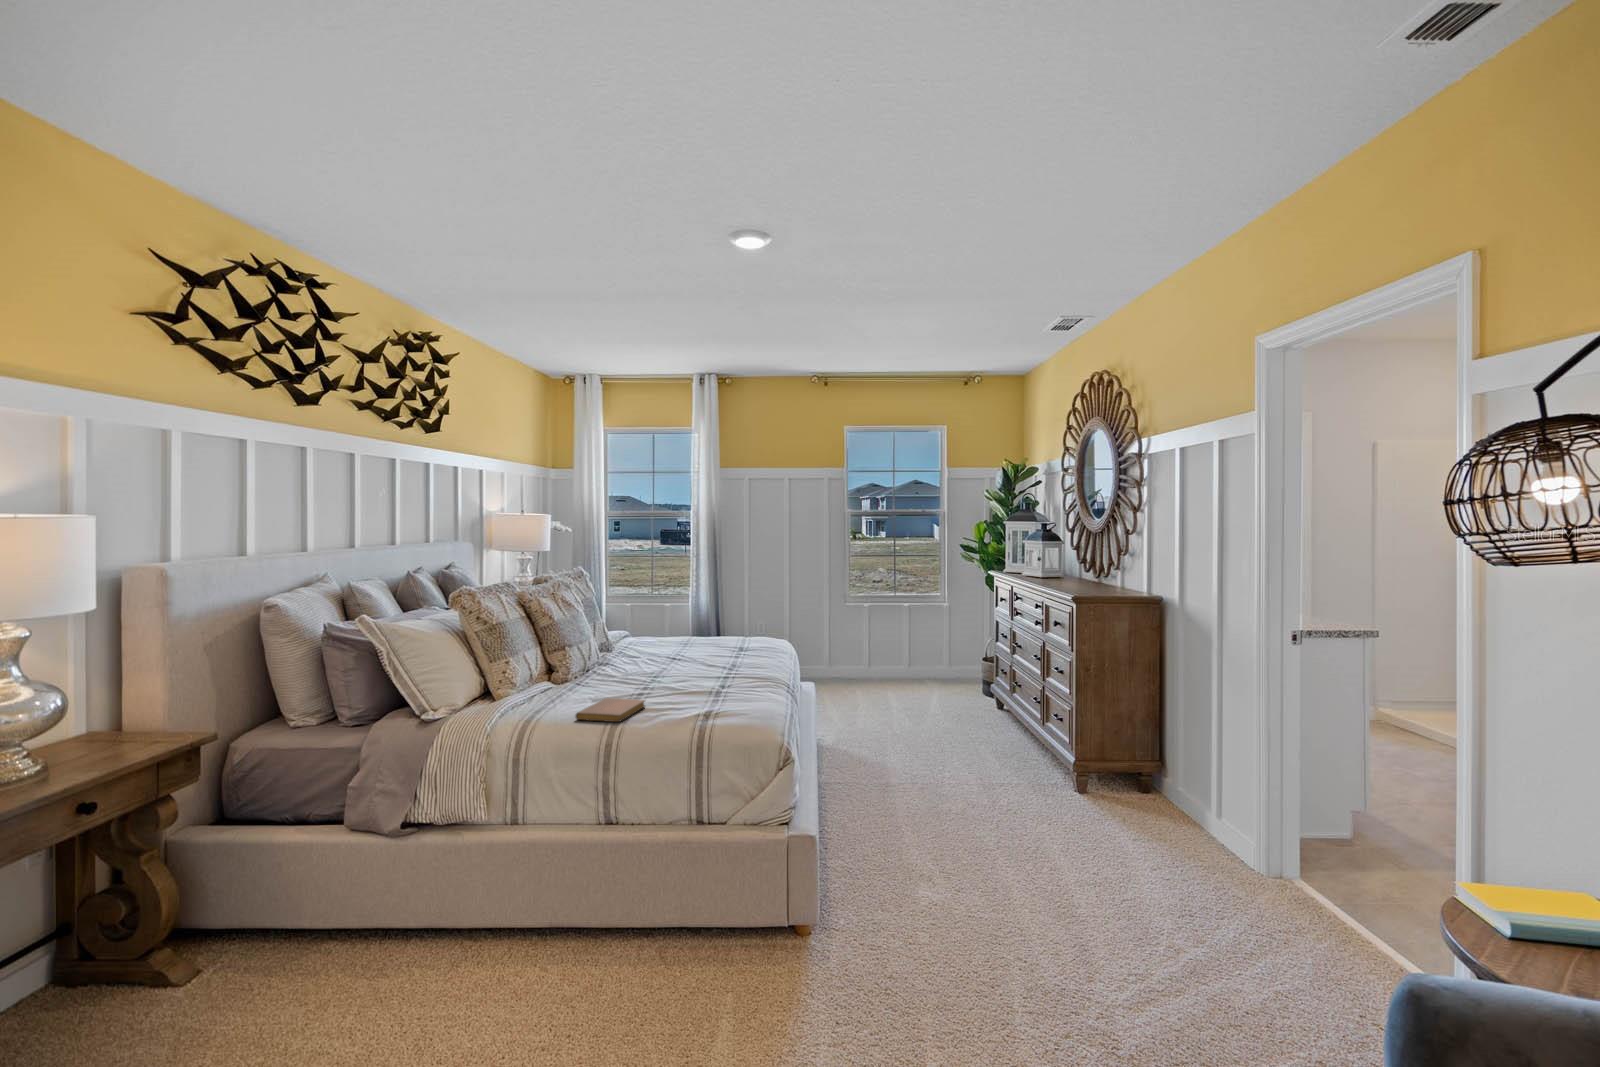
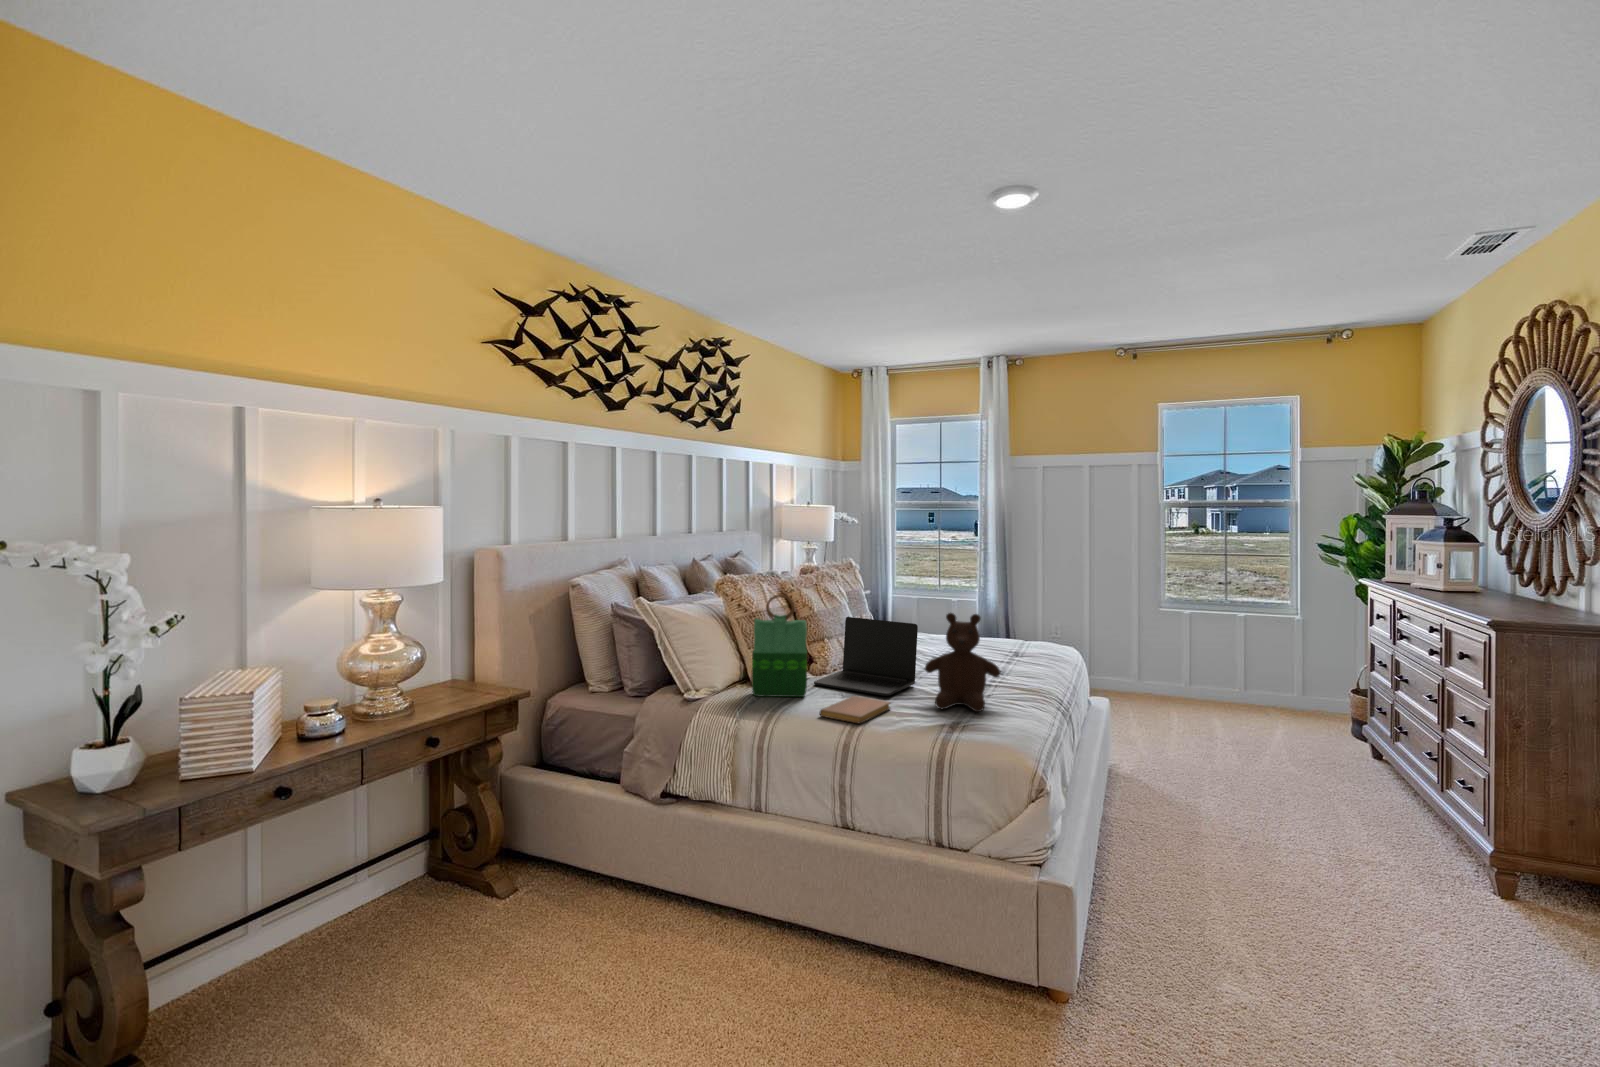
tote bag: none [495,600,556,709] -> present [751,594,807,697]
teddy bear: none [675,609,747,703] -> present [925,613,1001,712]
laptop: none [560,622,664,696] -> present [814,617,918,696]

